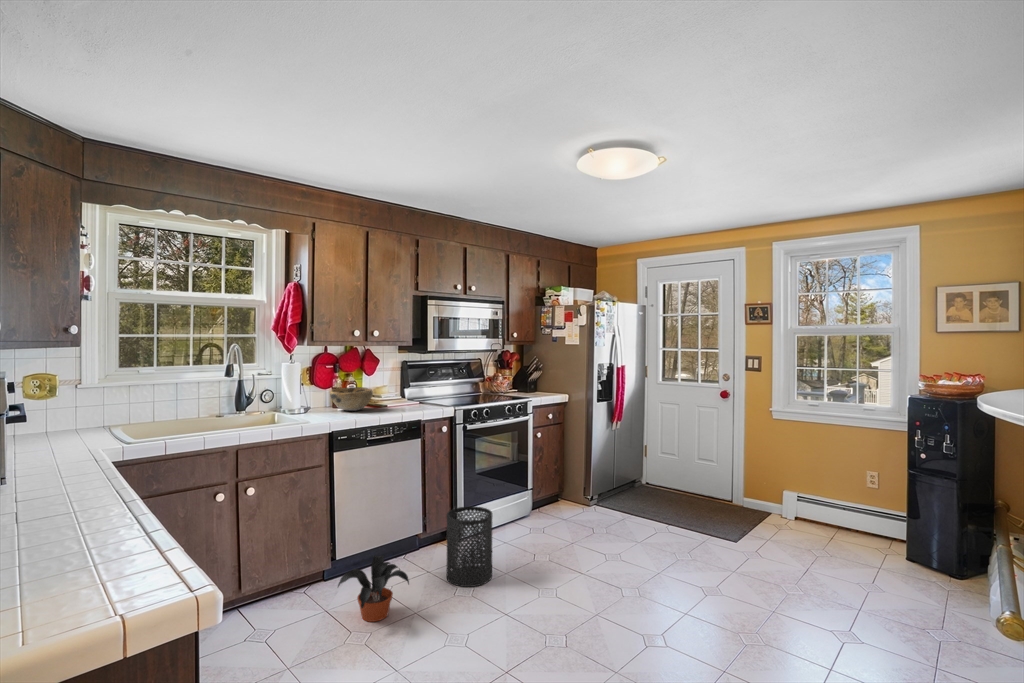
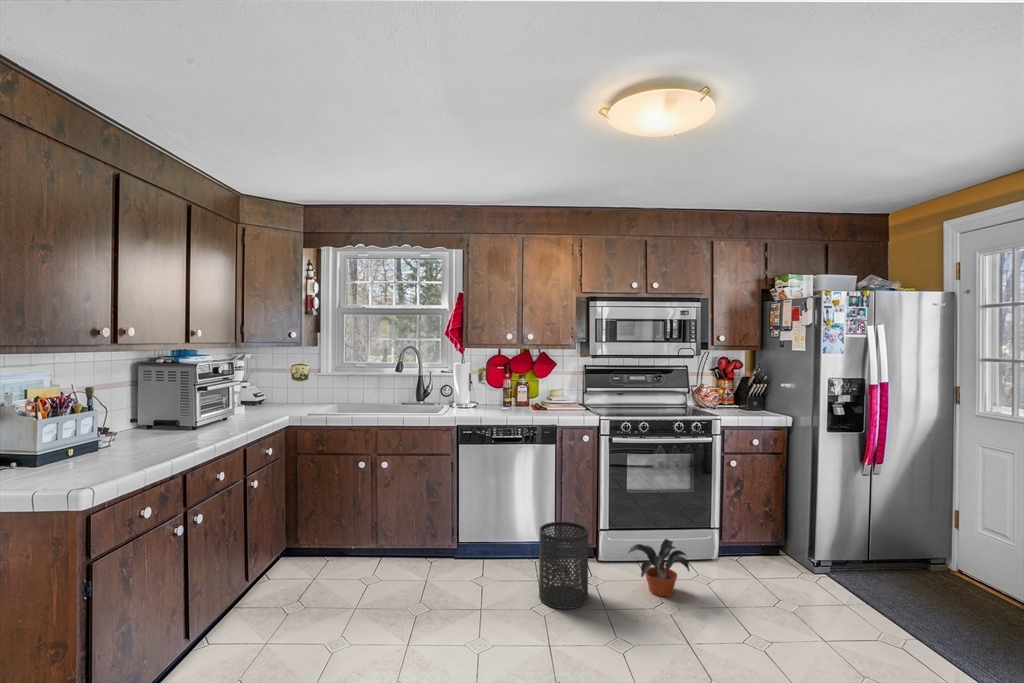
decorative bowl: present [330,387,373,411] -> none [486,388,524,410]
potted plant: present [338,555,409,622] -> present [628,539,689,596]

